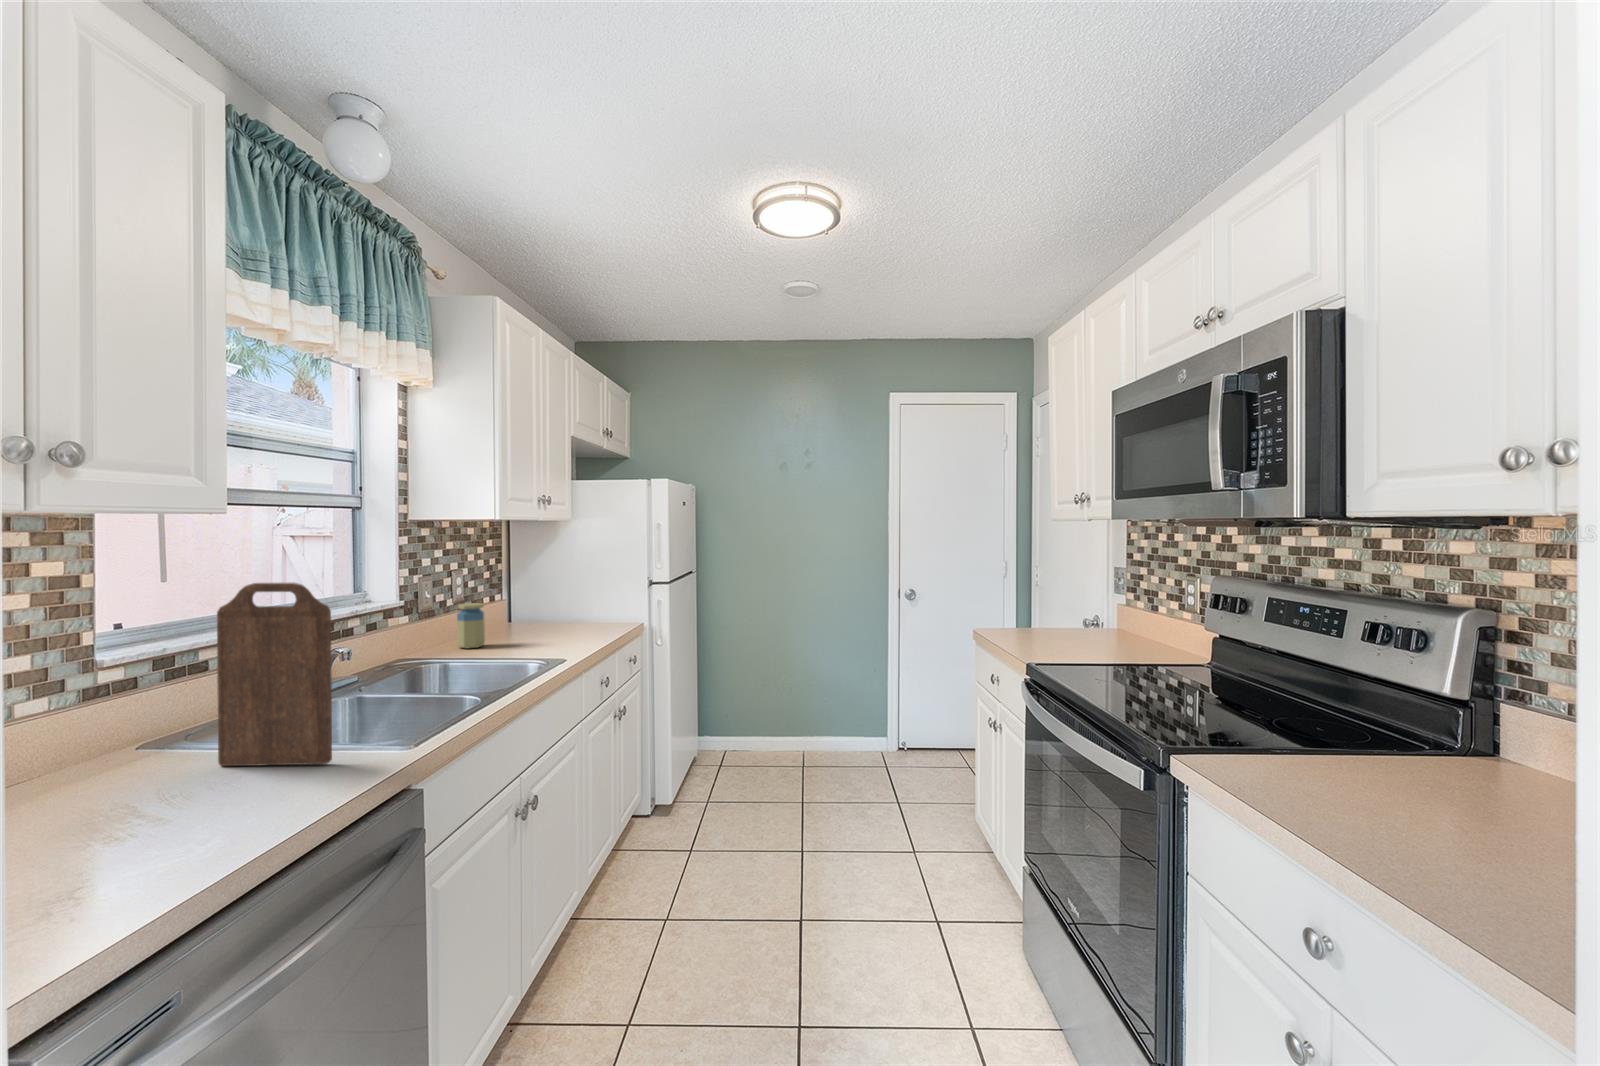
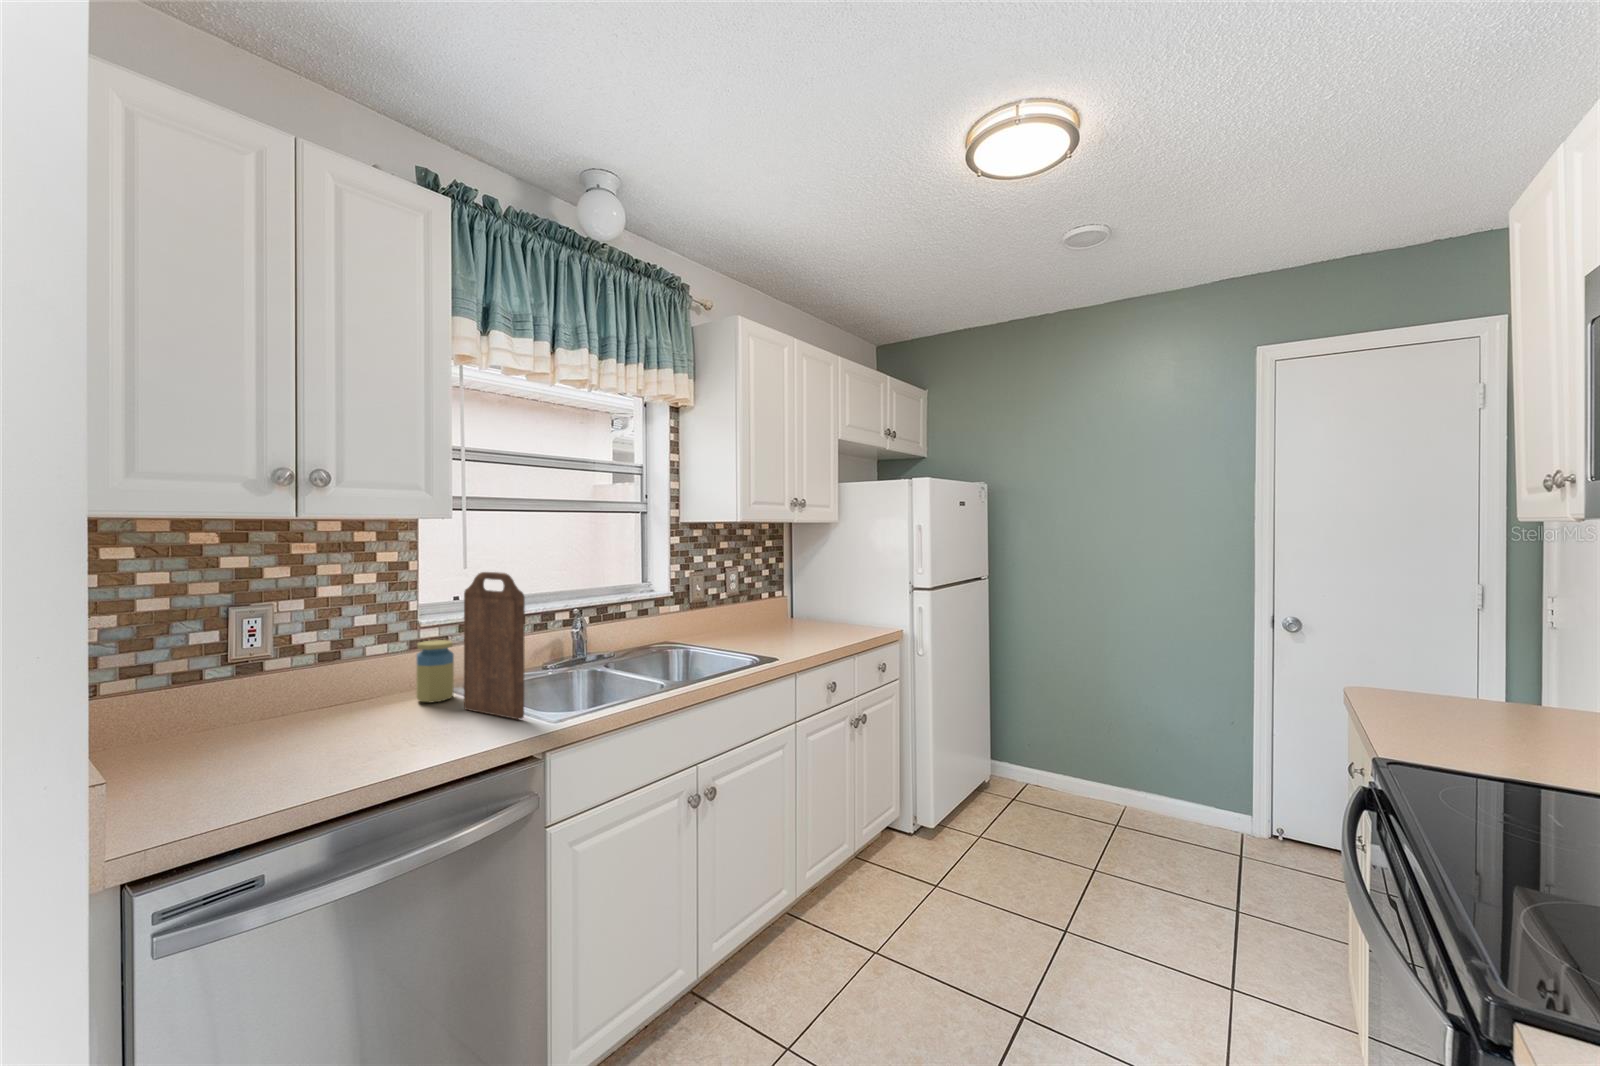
jar: present [457,603,485,648] -> present [416,640,454,702]

